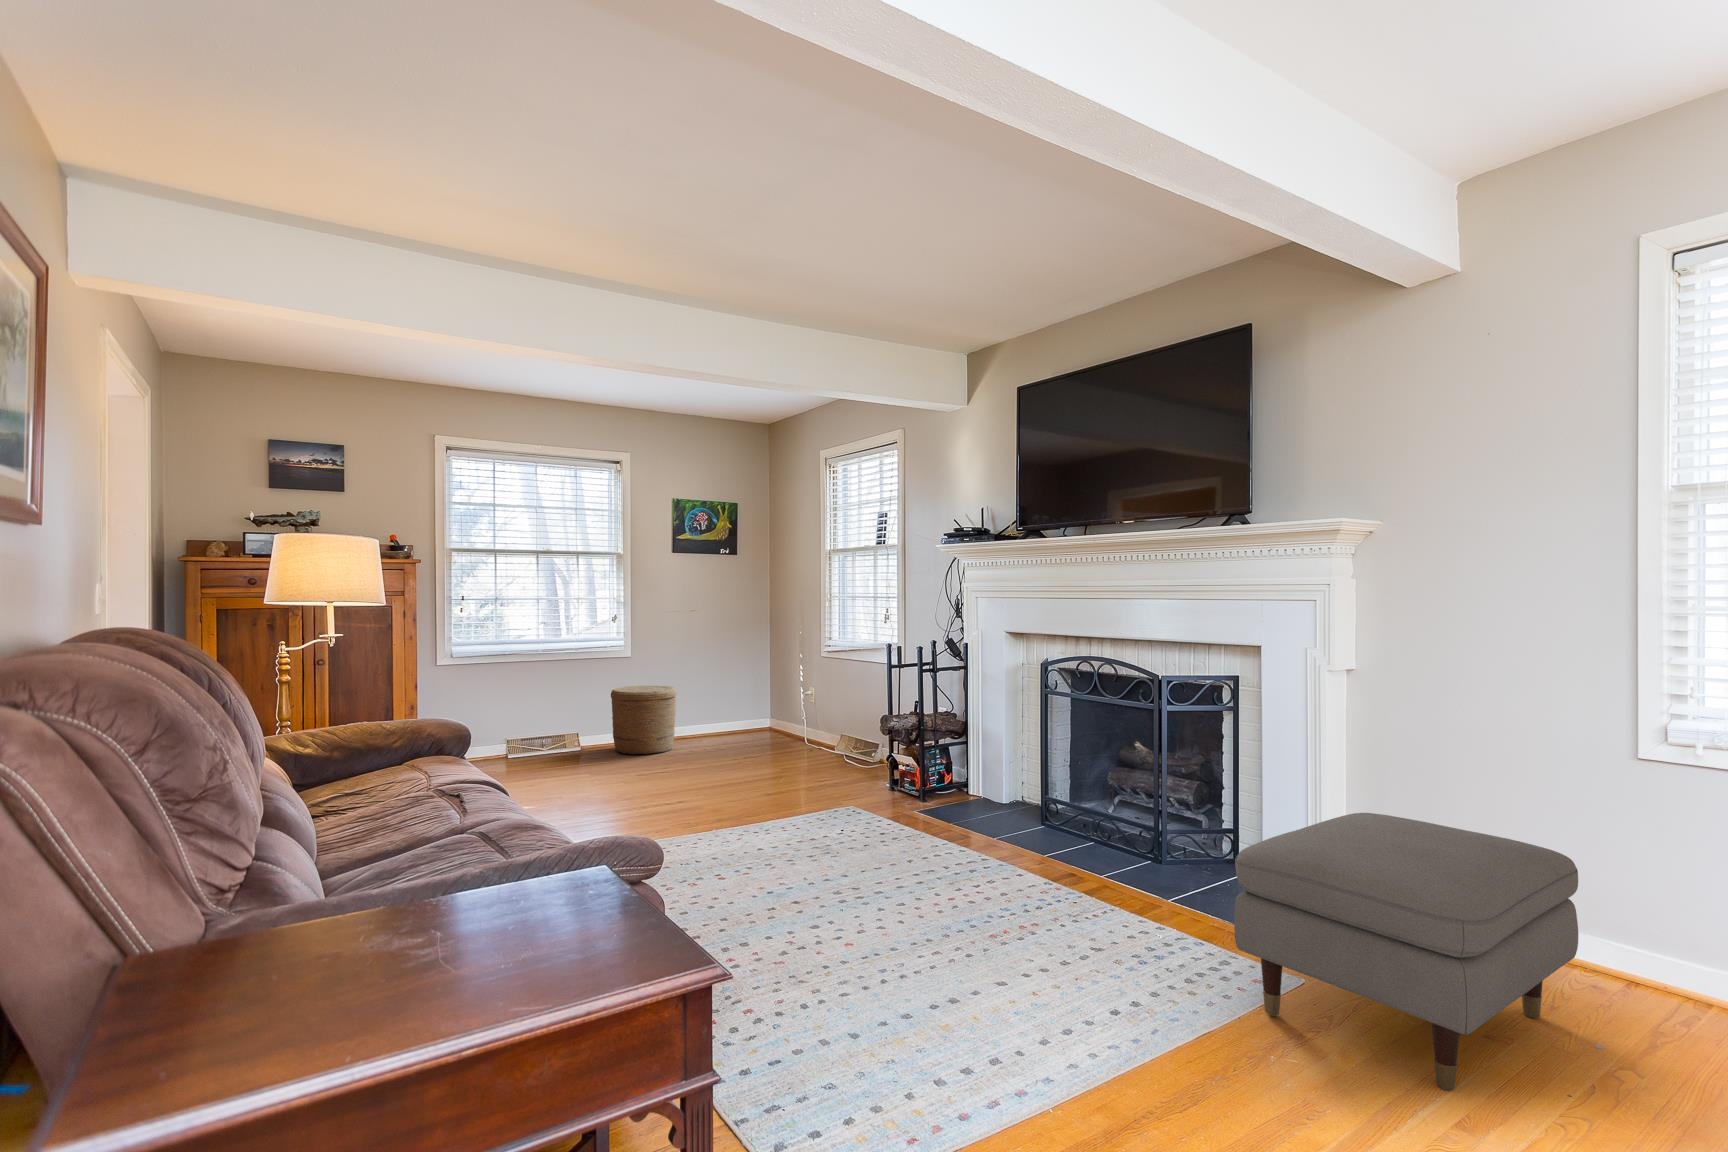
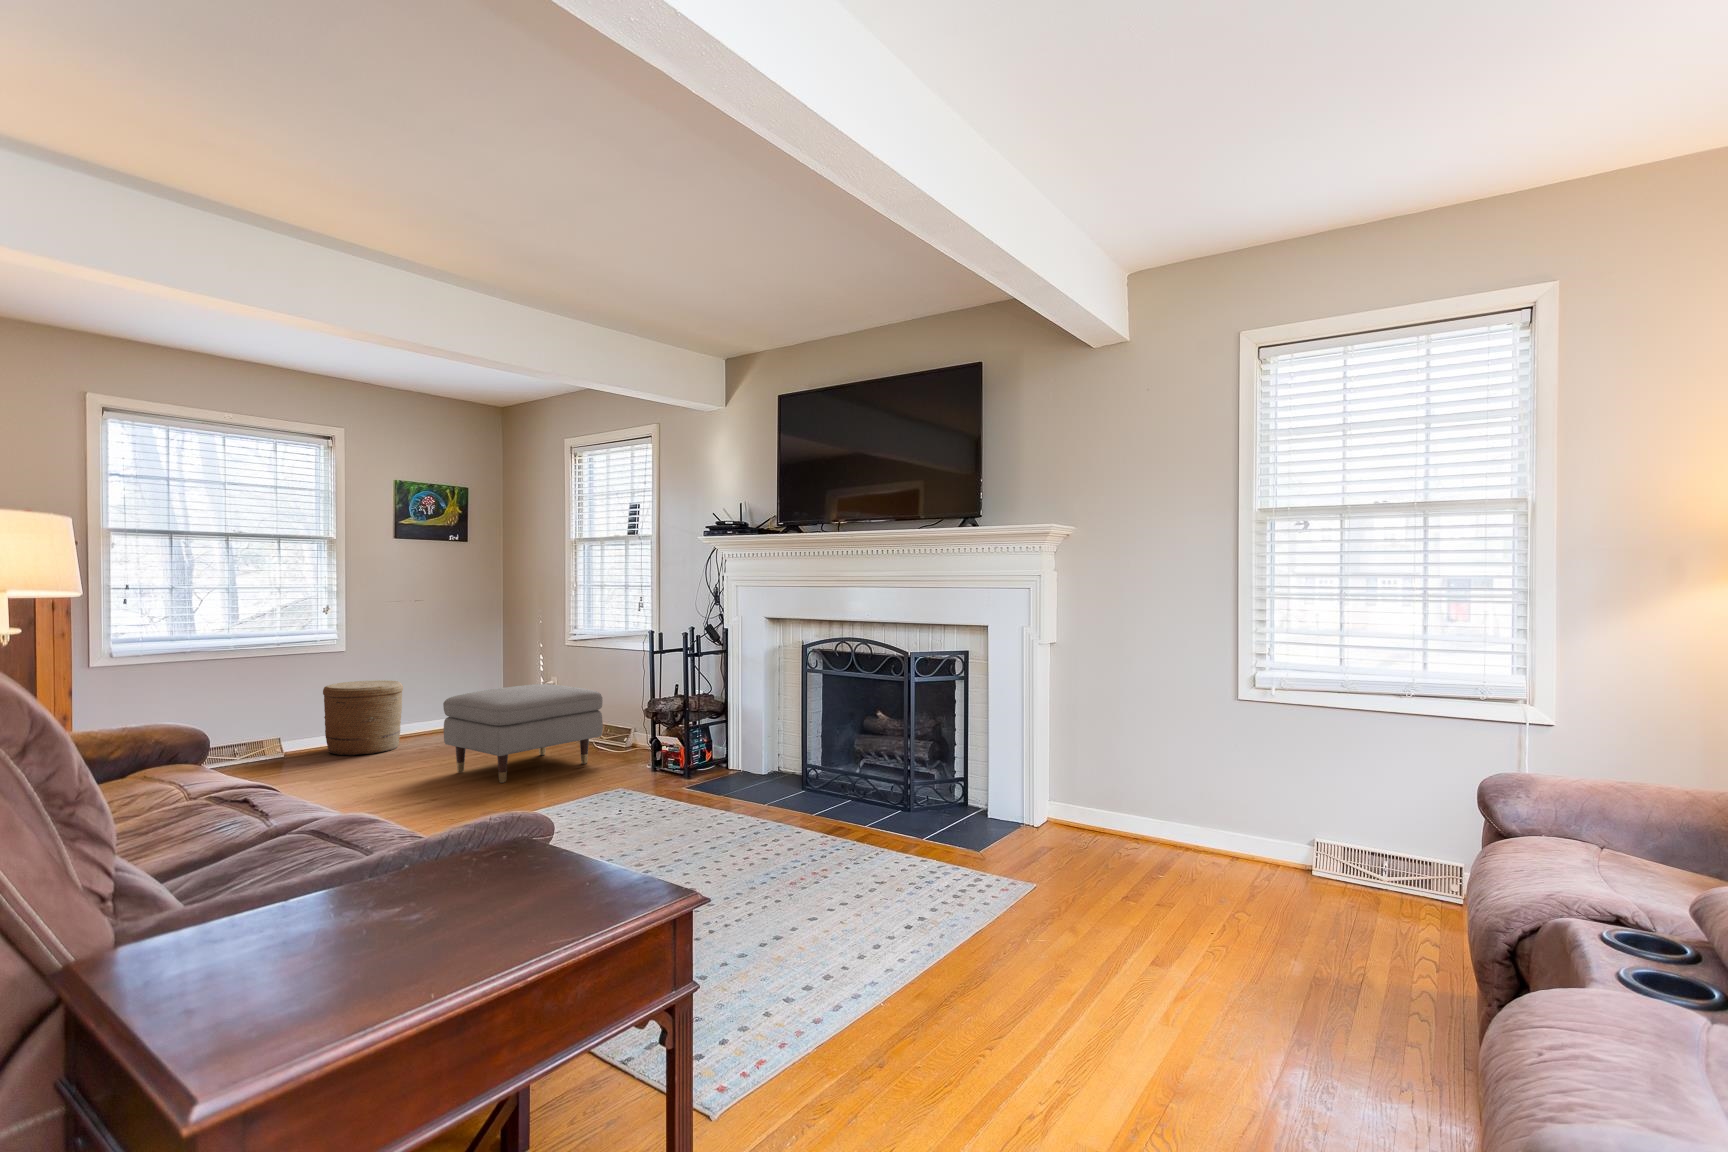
ottoman: present [1234,813,1578,1090] -> present [443,684,603,783]

